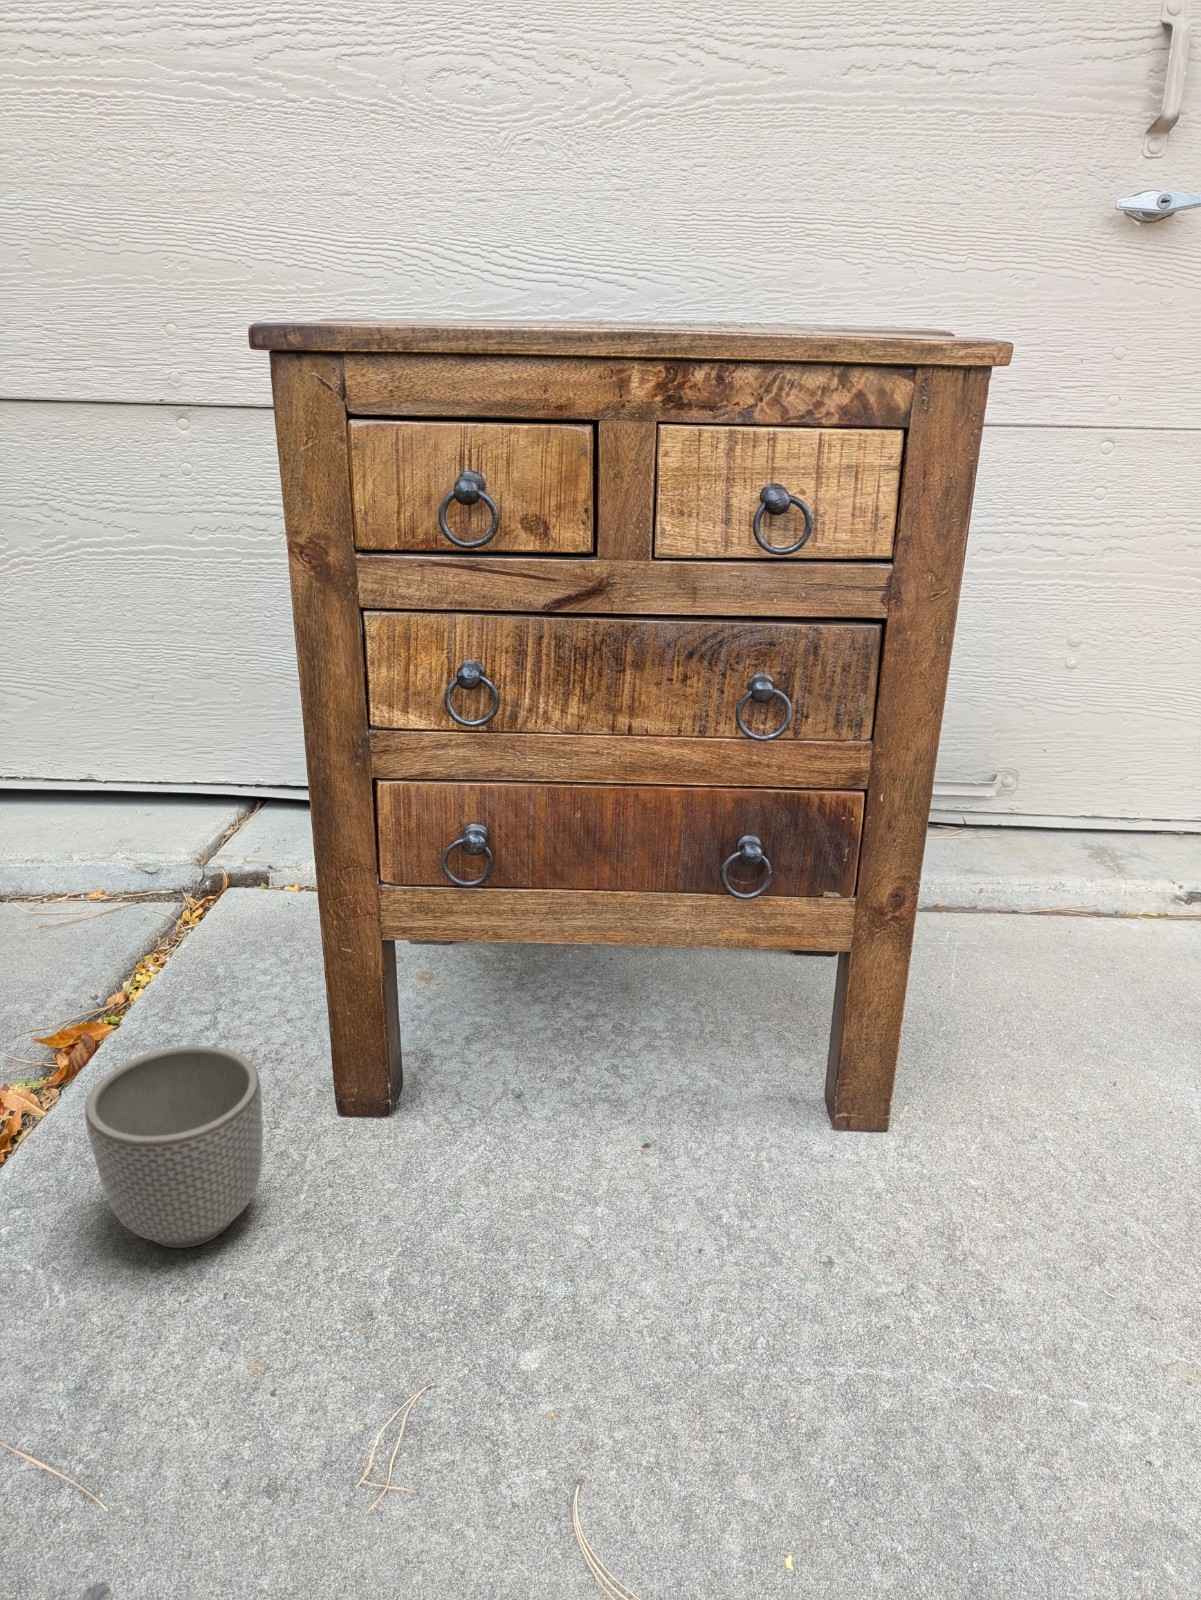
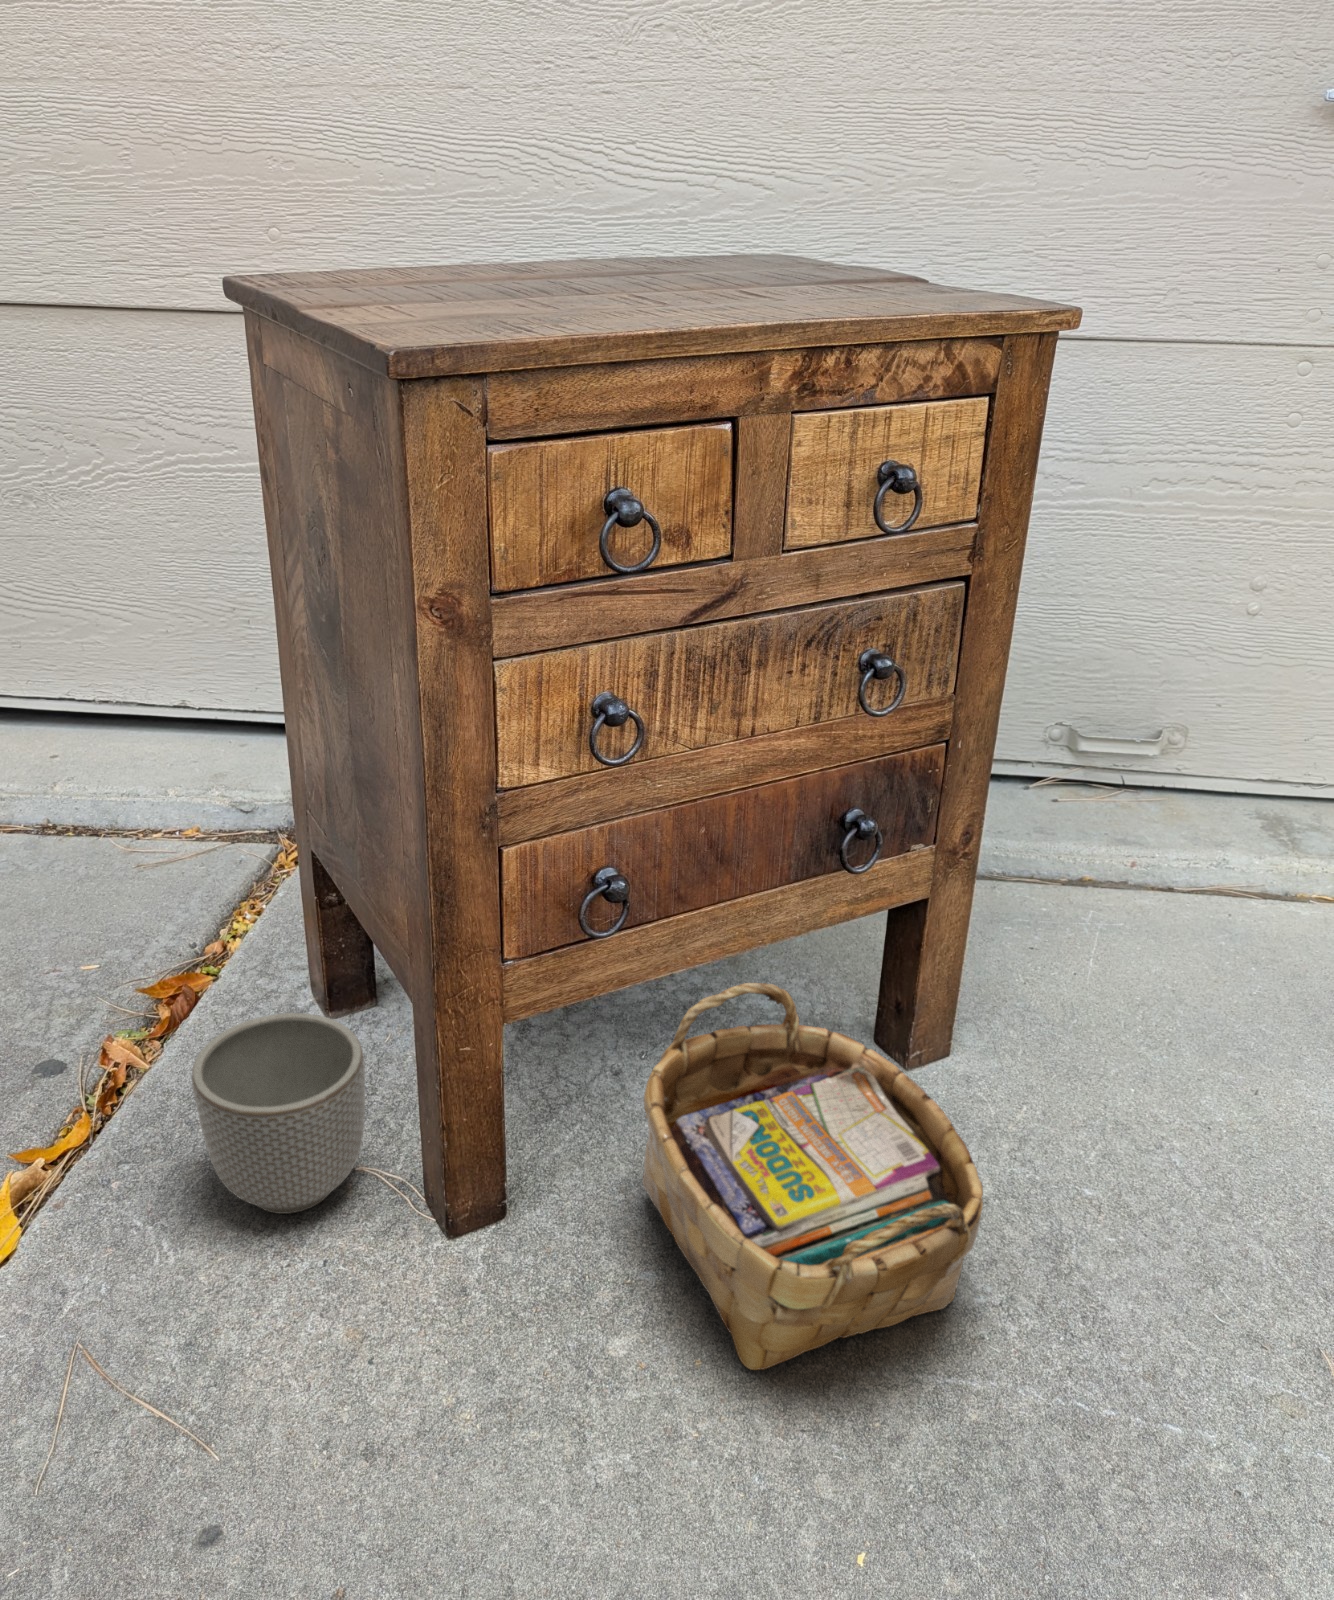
woven basket: none [540,989,879,1374] -> present [642,983,983,1370]

